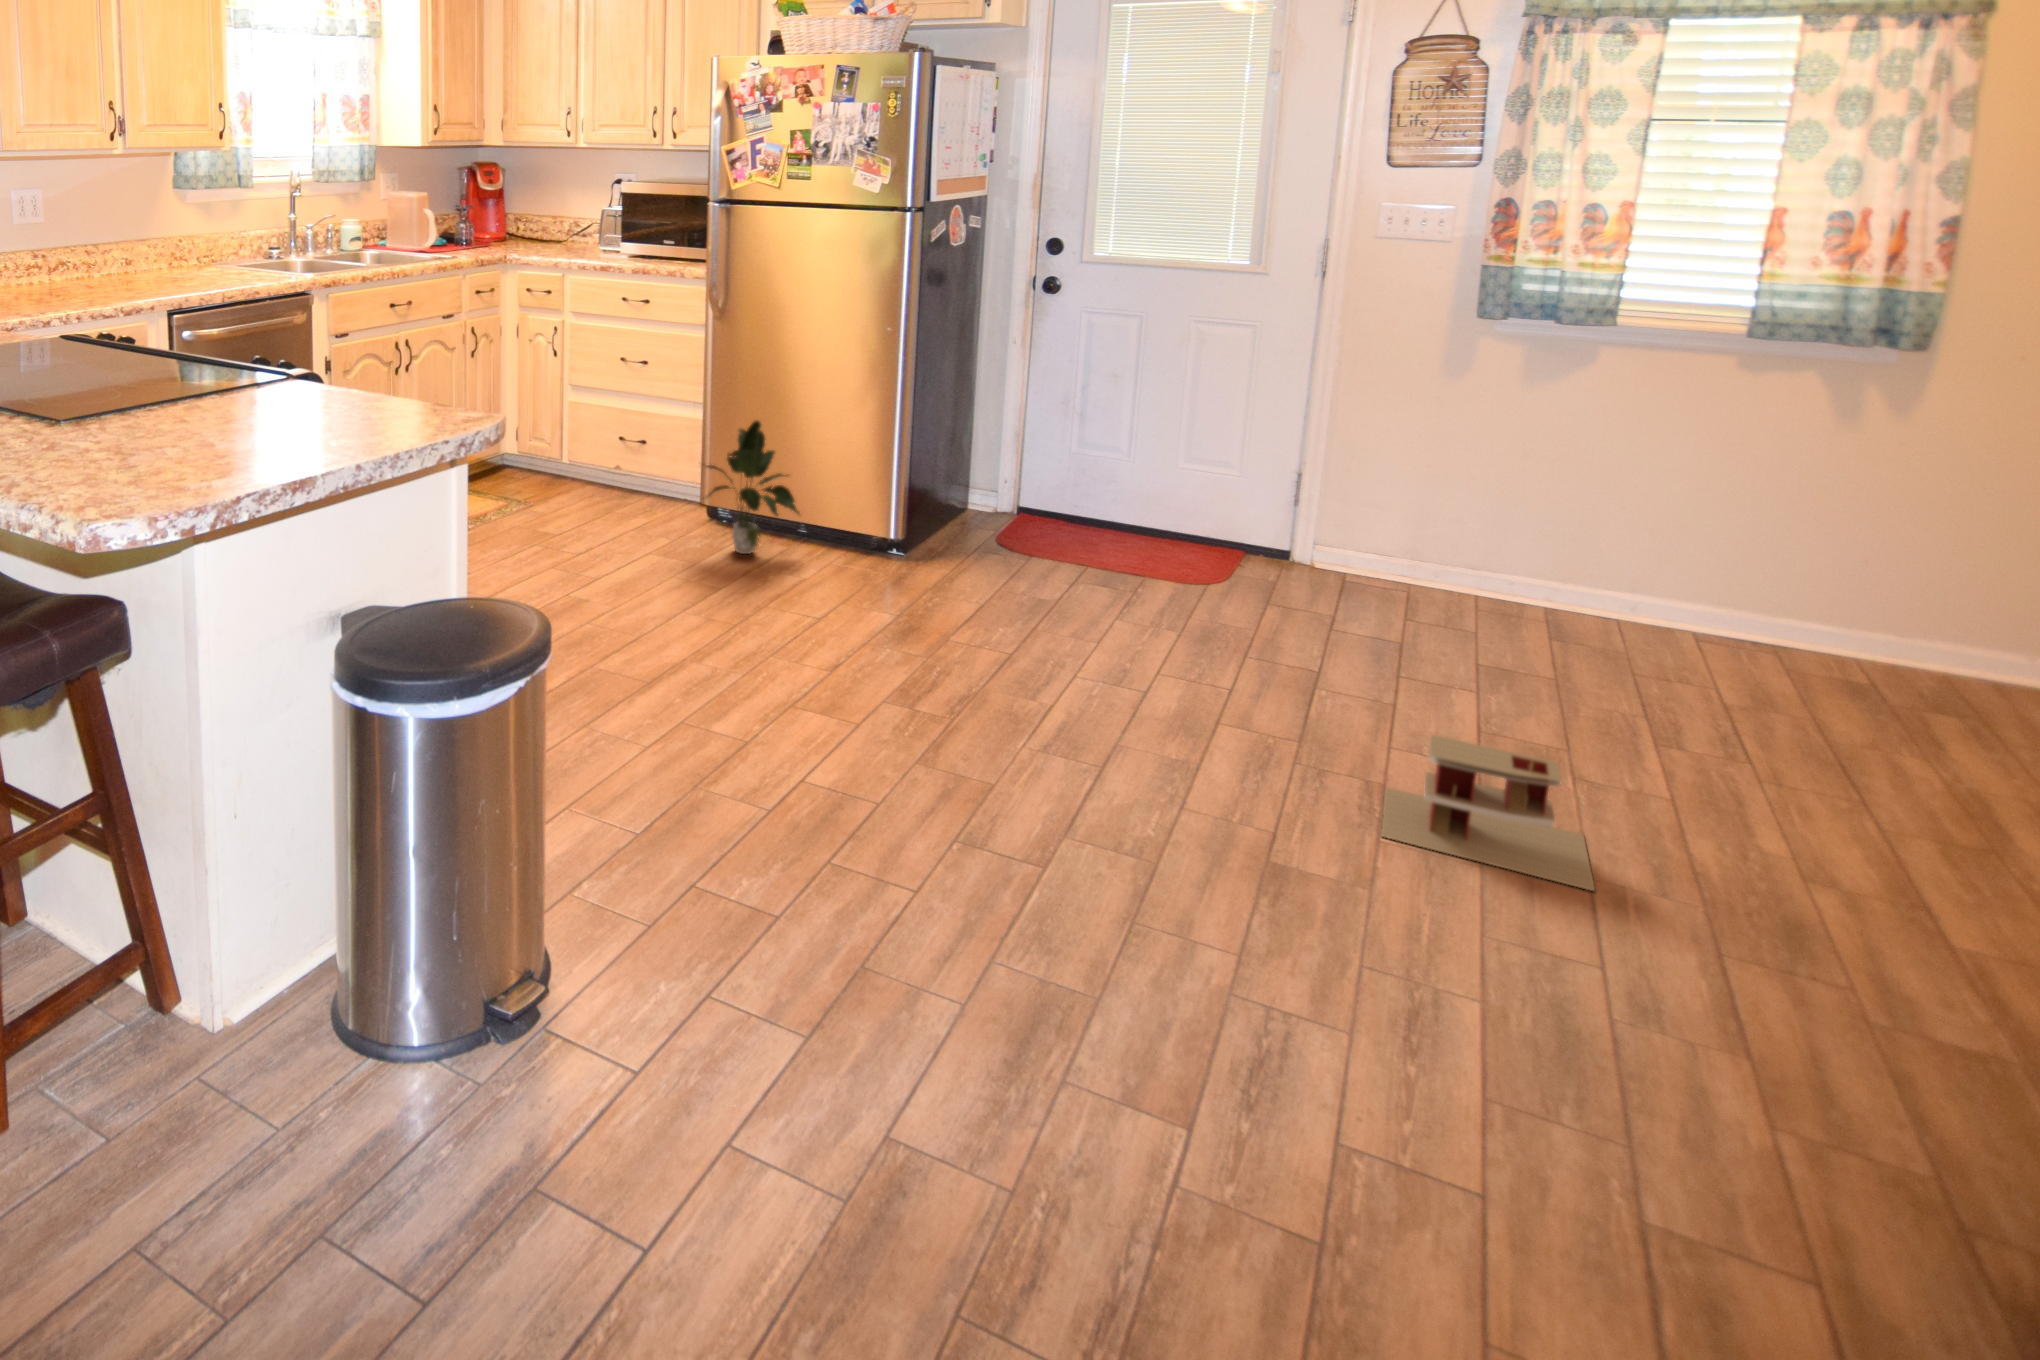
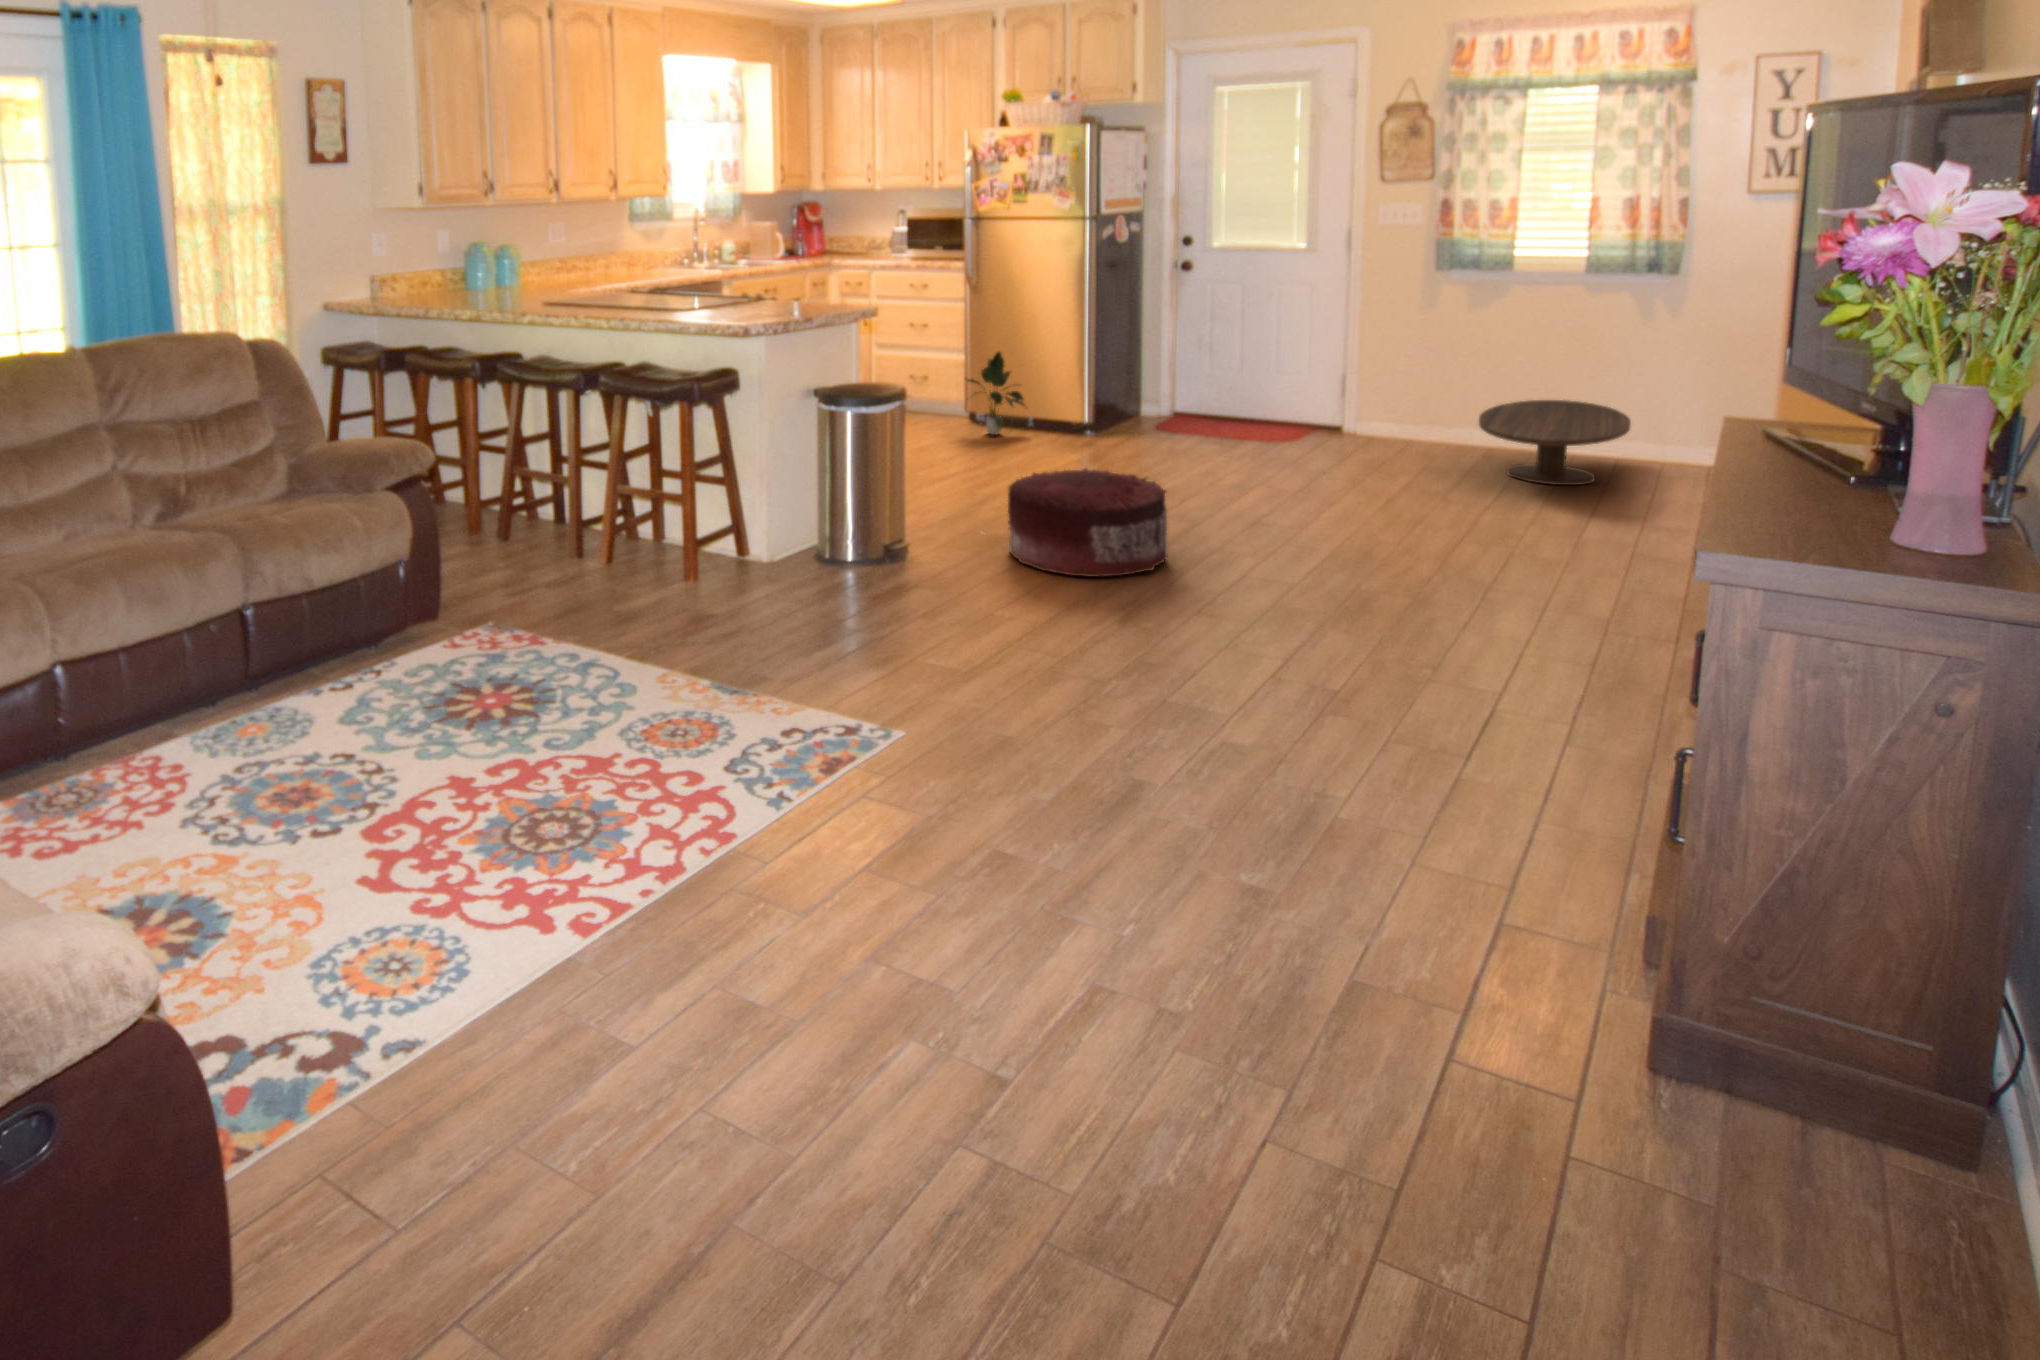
coffee table: none [1581,543,1883,729] -> present [1479,400,1631,485]
toy house: present [1381,735,1595,891] -> none [1323,471,1431,531]
pouf: none [771,762,1135,1106] -> present [1008,468,1168,577]

